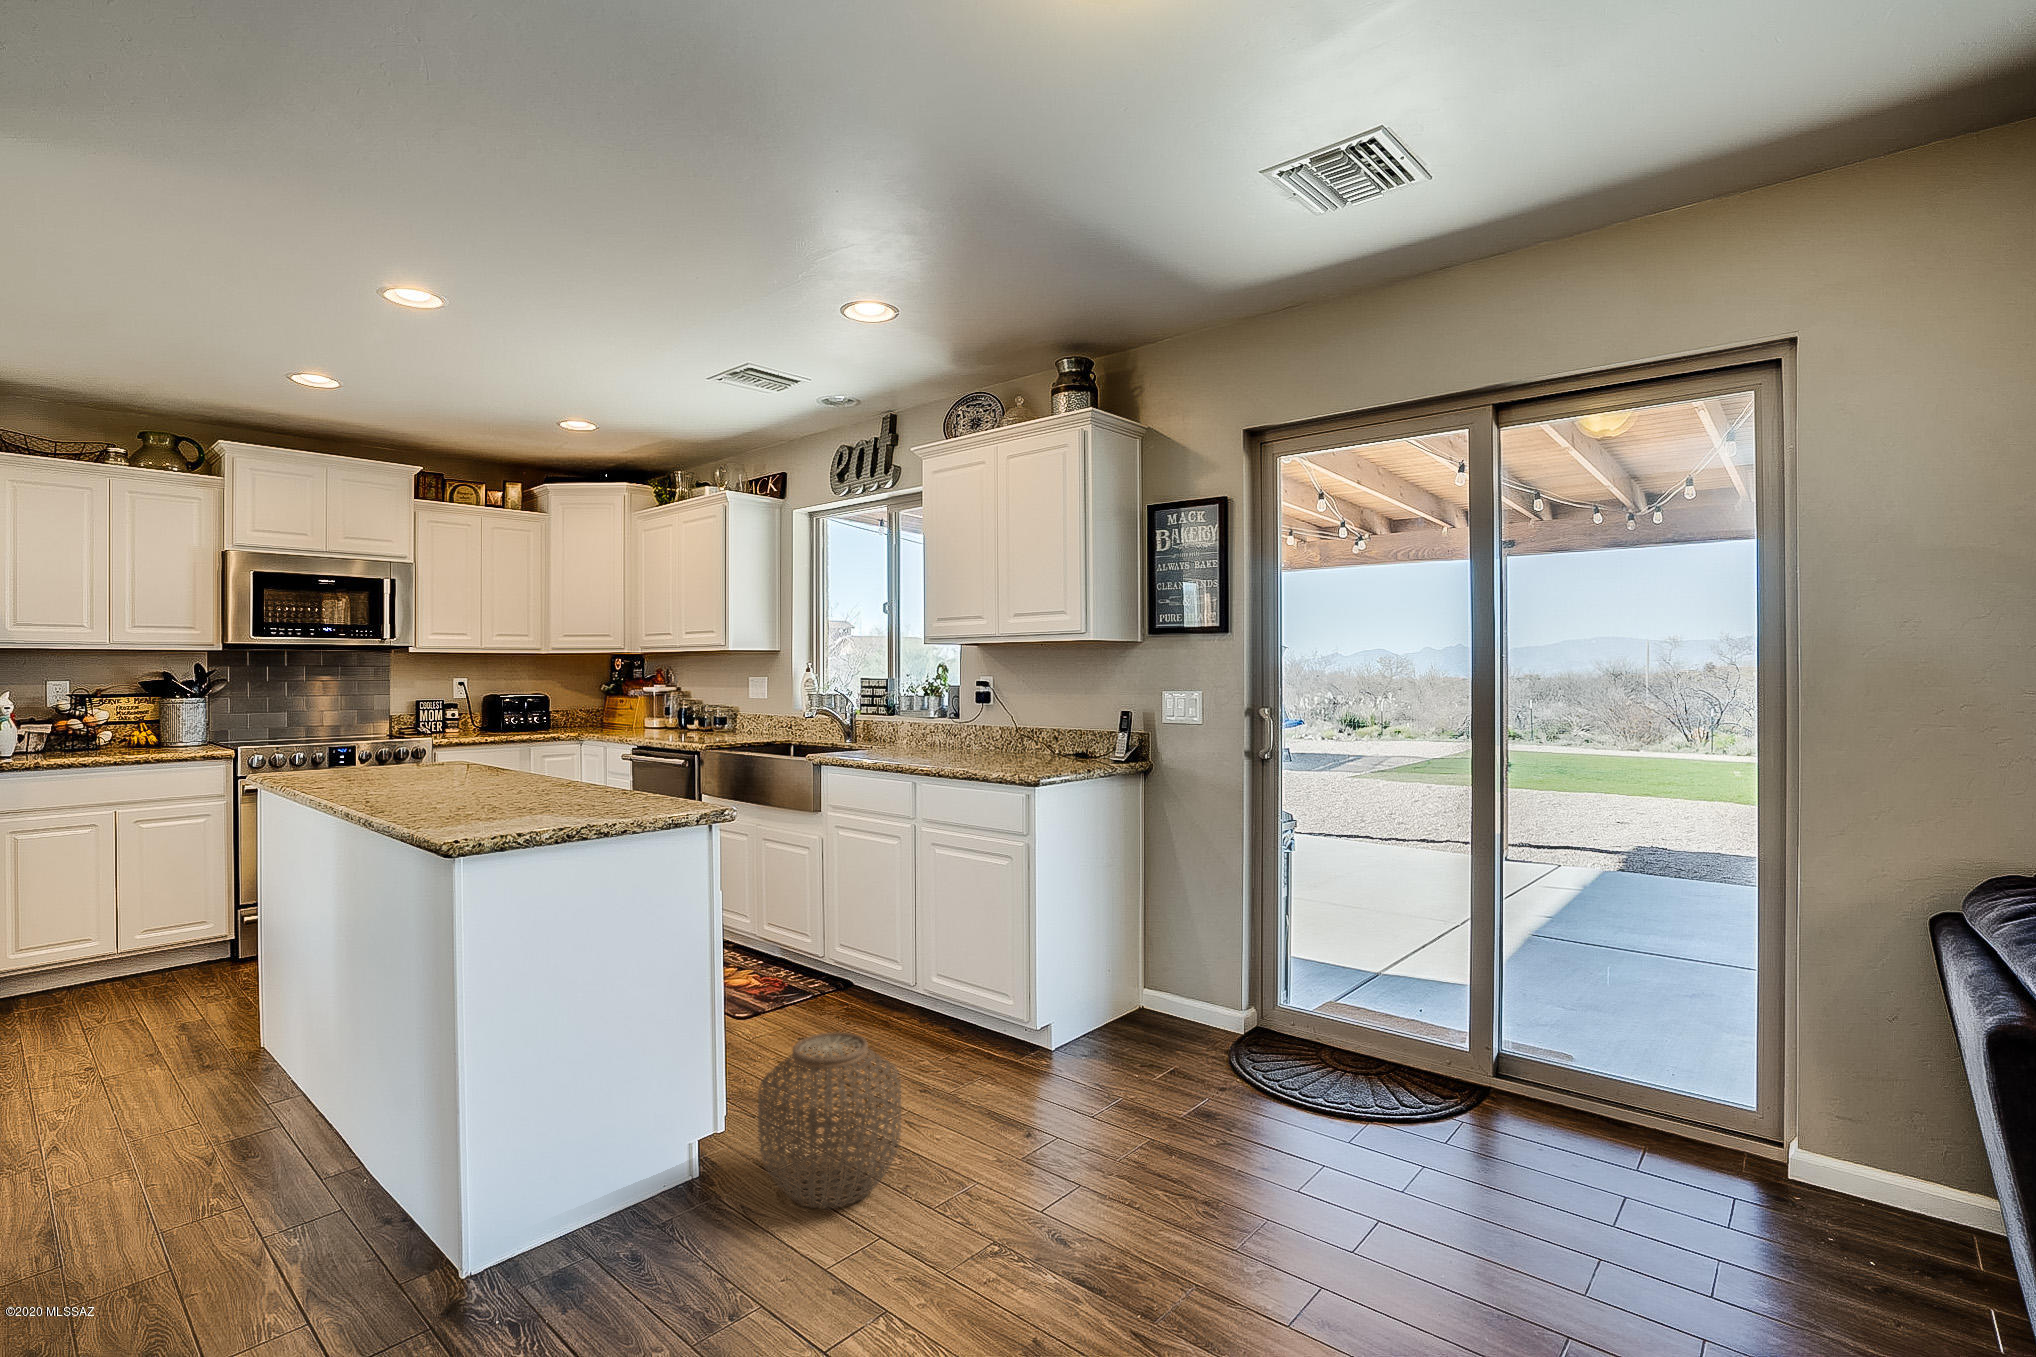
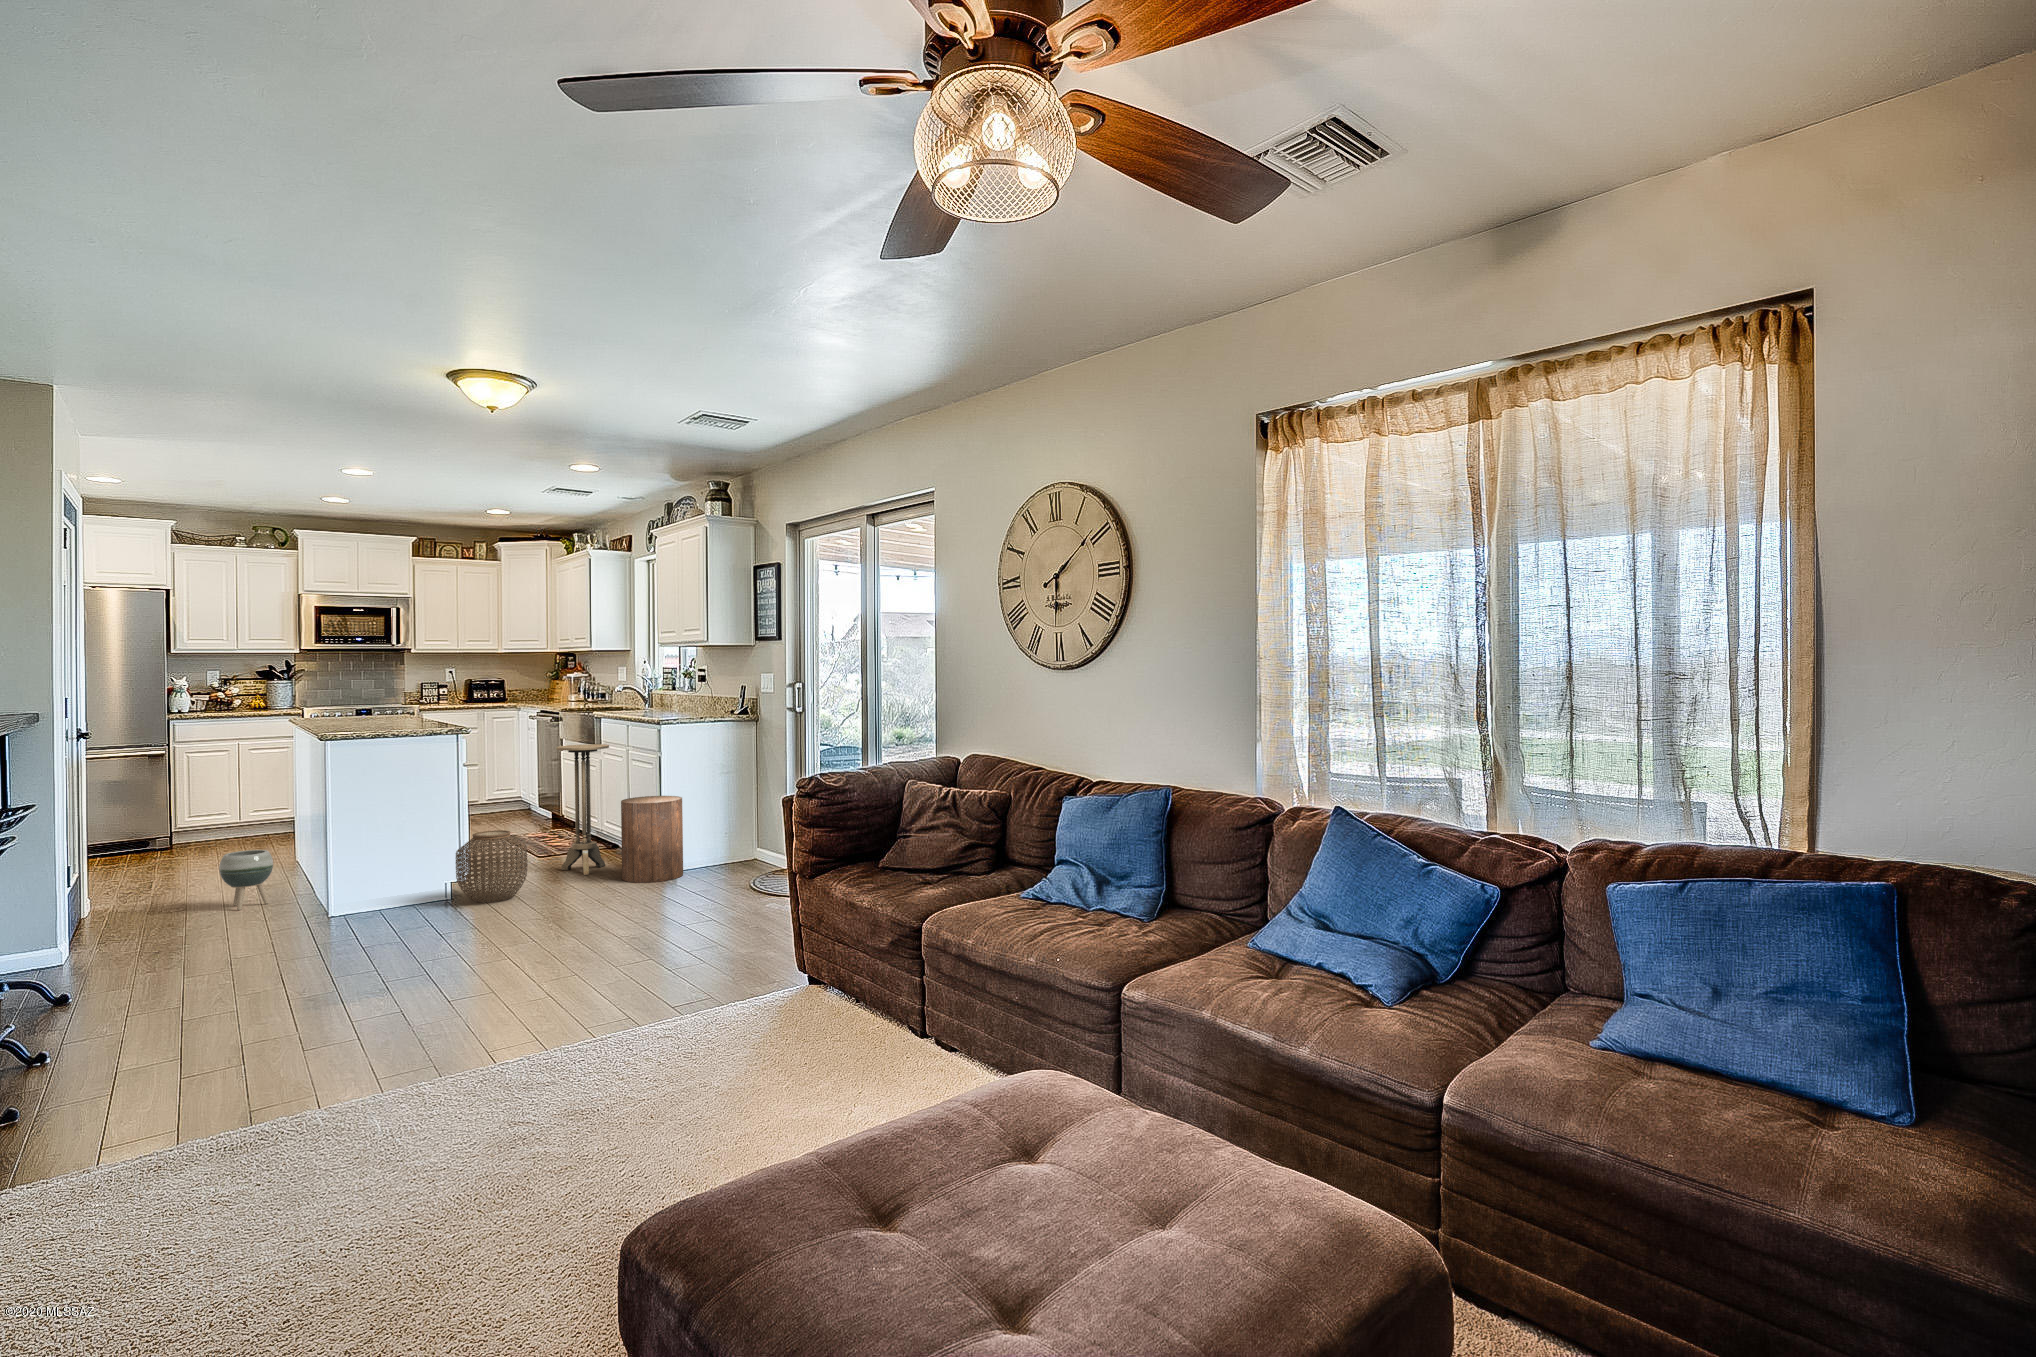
side table: none [849,823,945,1084] -> present [556,744,609,875]
stool: none [1003,921,1115,1107] -> present [621,796,683,883]
planter: none [182,1114,314,1285] -> present [219,850,273,910]

